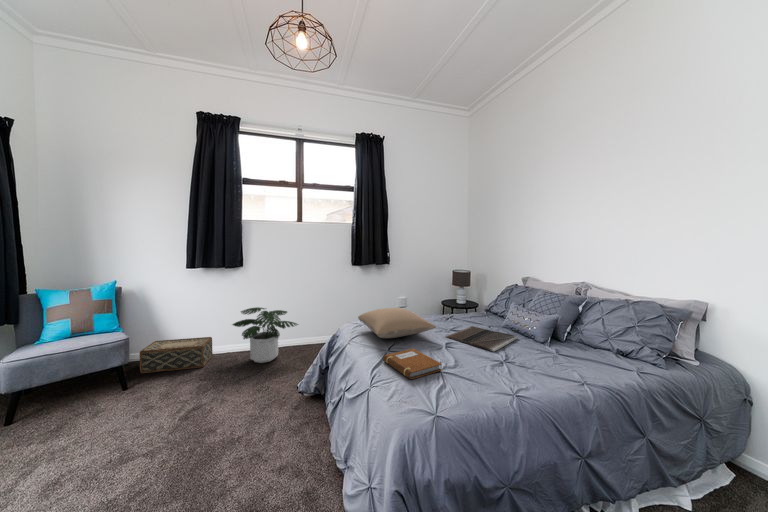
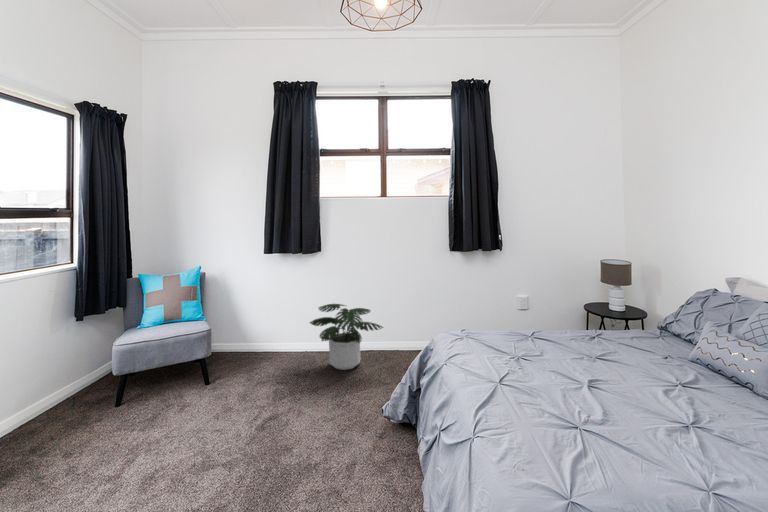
pillow: present [358,308,436,338] -> none [458,321,573,365]
laptop: present [446,326,518,352] -> none [587,354,719,404]
woven basket: present [140,337,213,373] -> none [221,334,291,369]
notebook: present [383,349,441,379] -> none [491,385,581,435]

